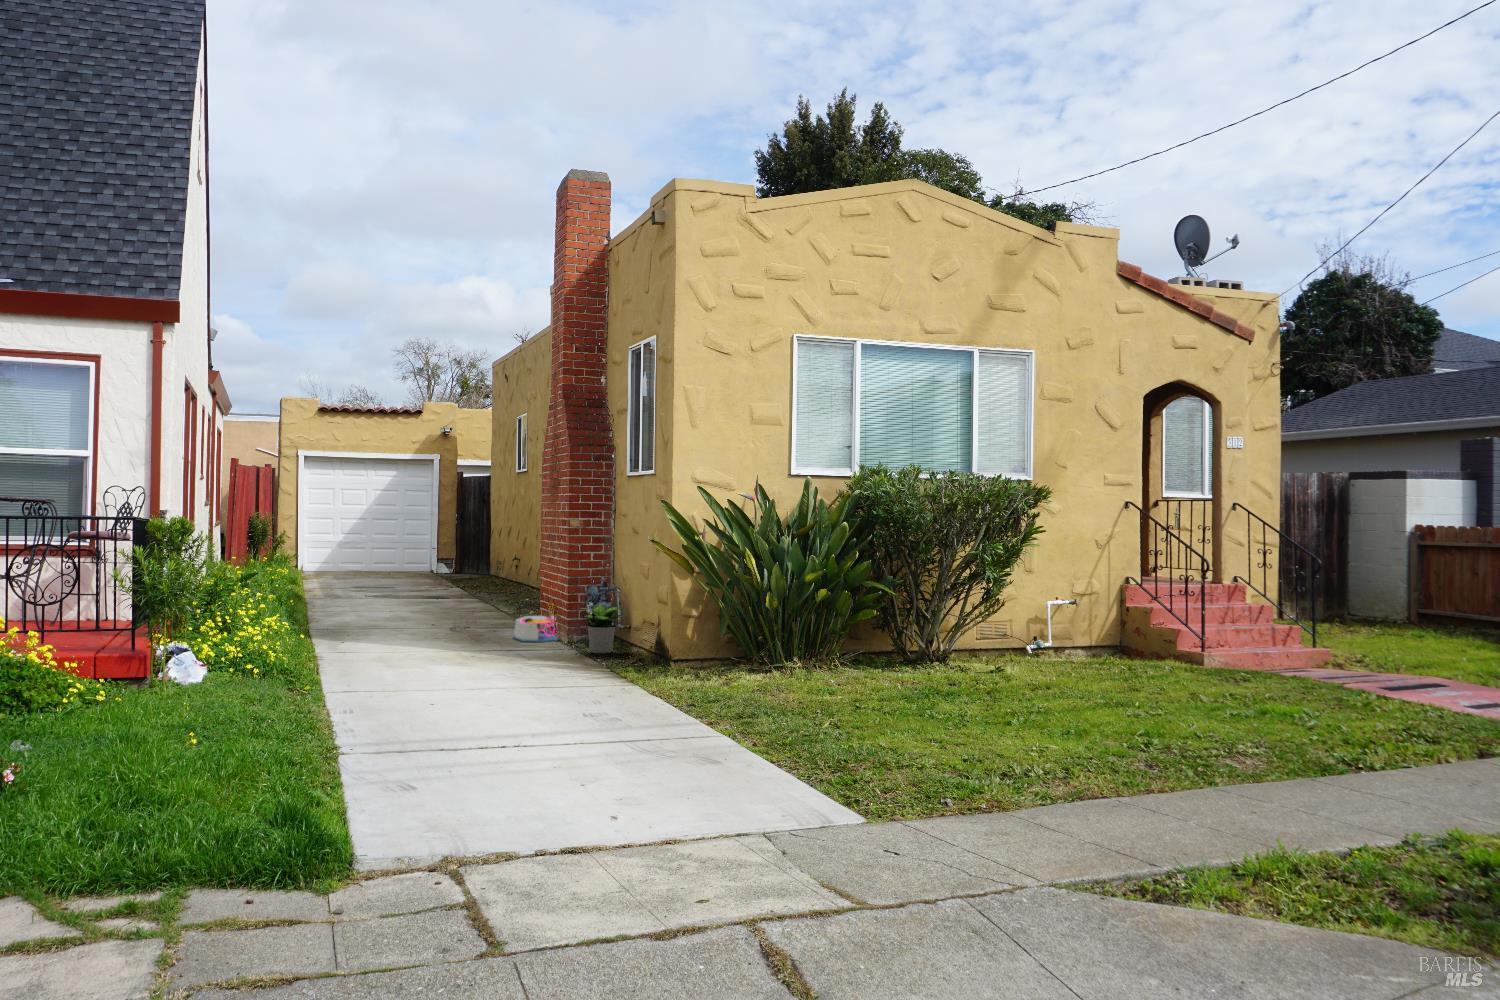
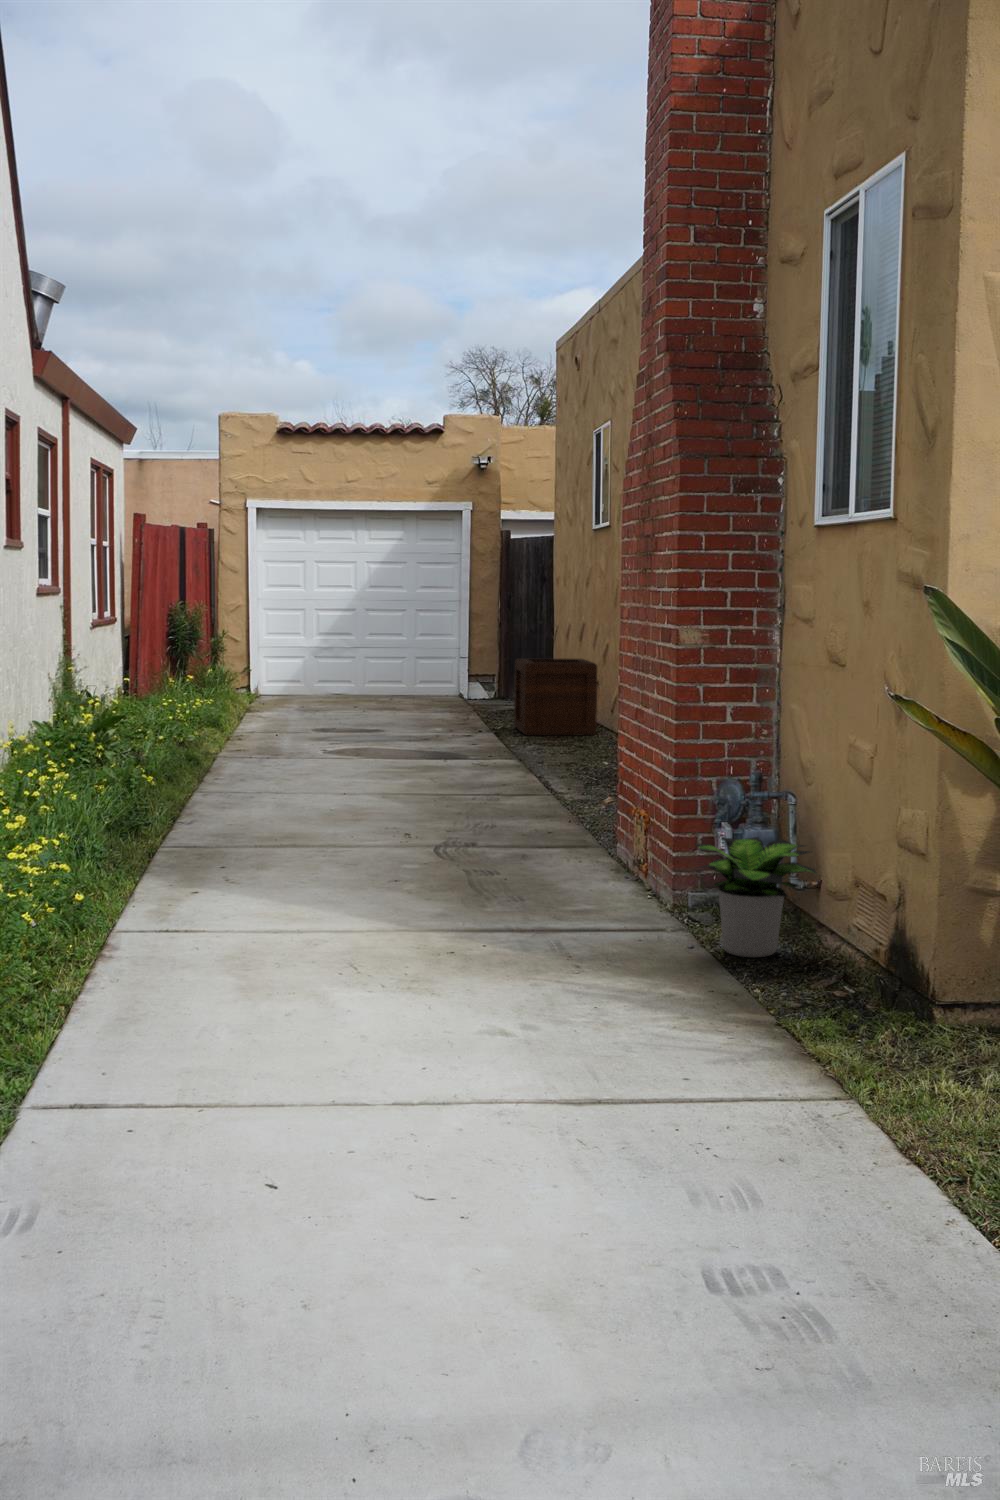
wooden crate: none [473,543,521,585] -> present [514,659,597,736]
storage bin: present [513,616,557,642] -> none [555,842,651,907]

